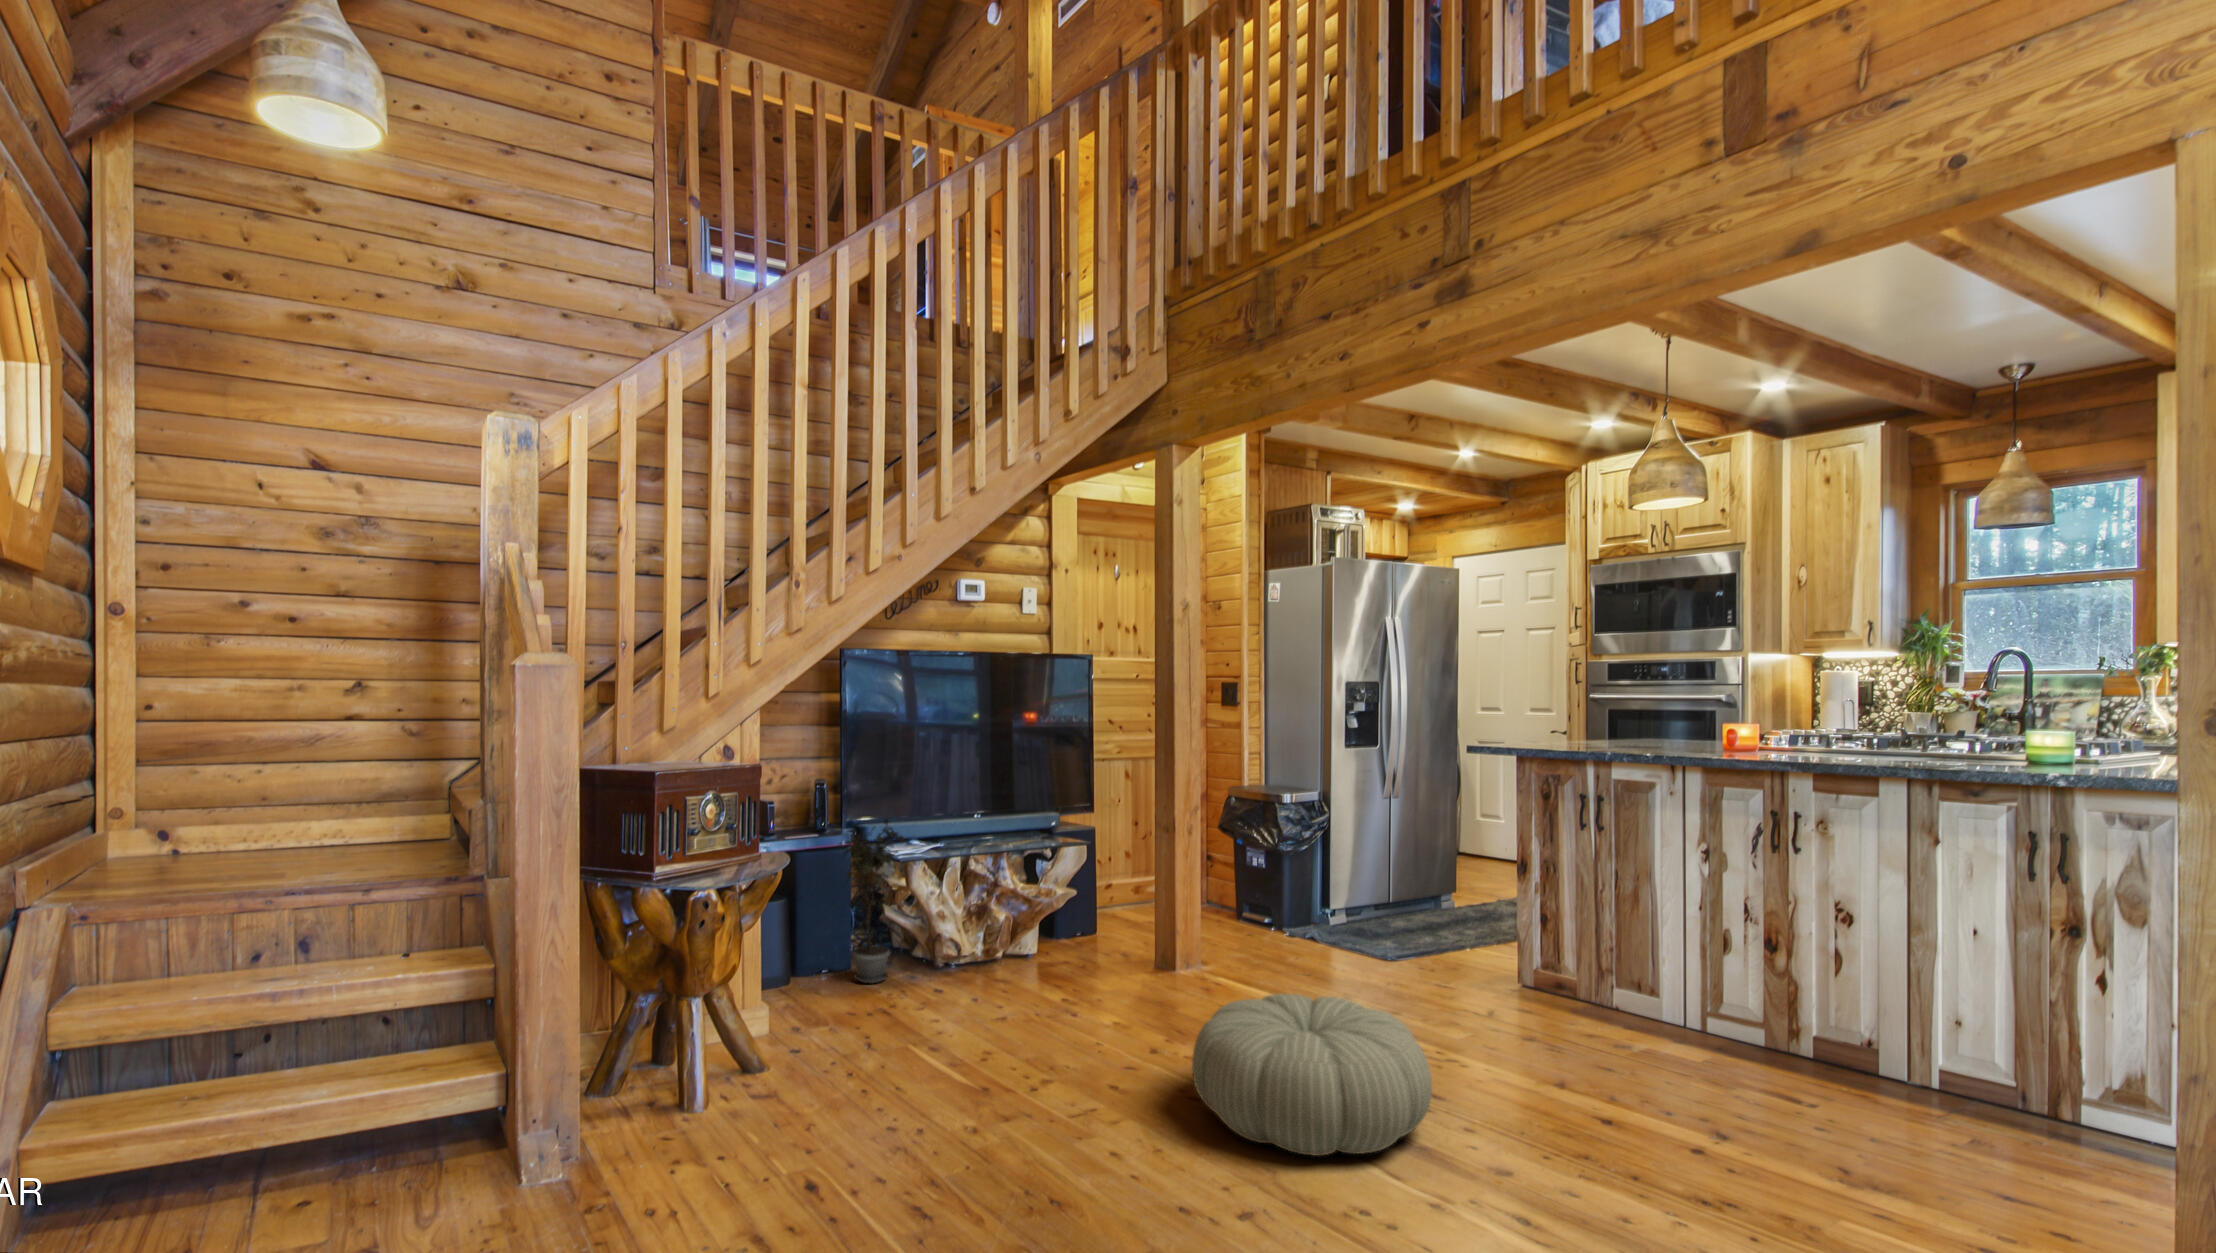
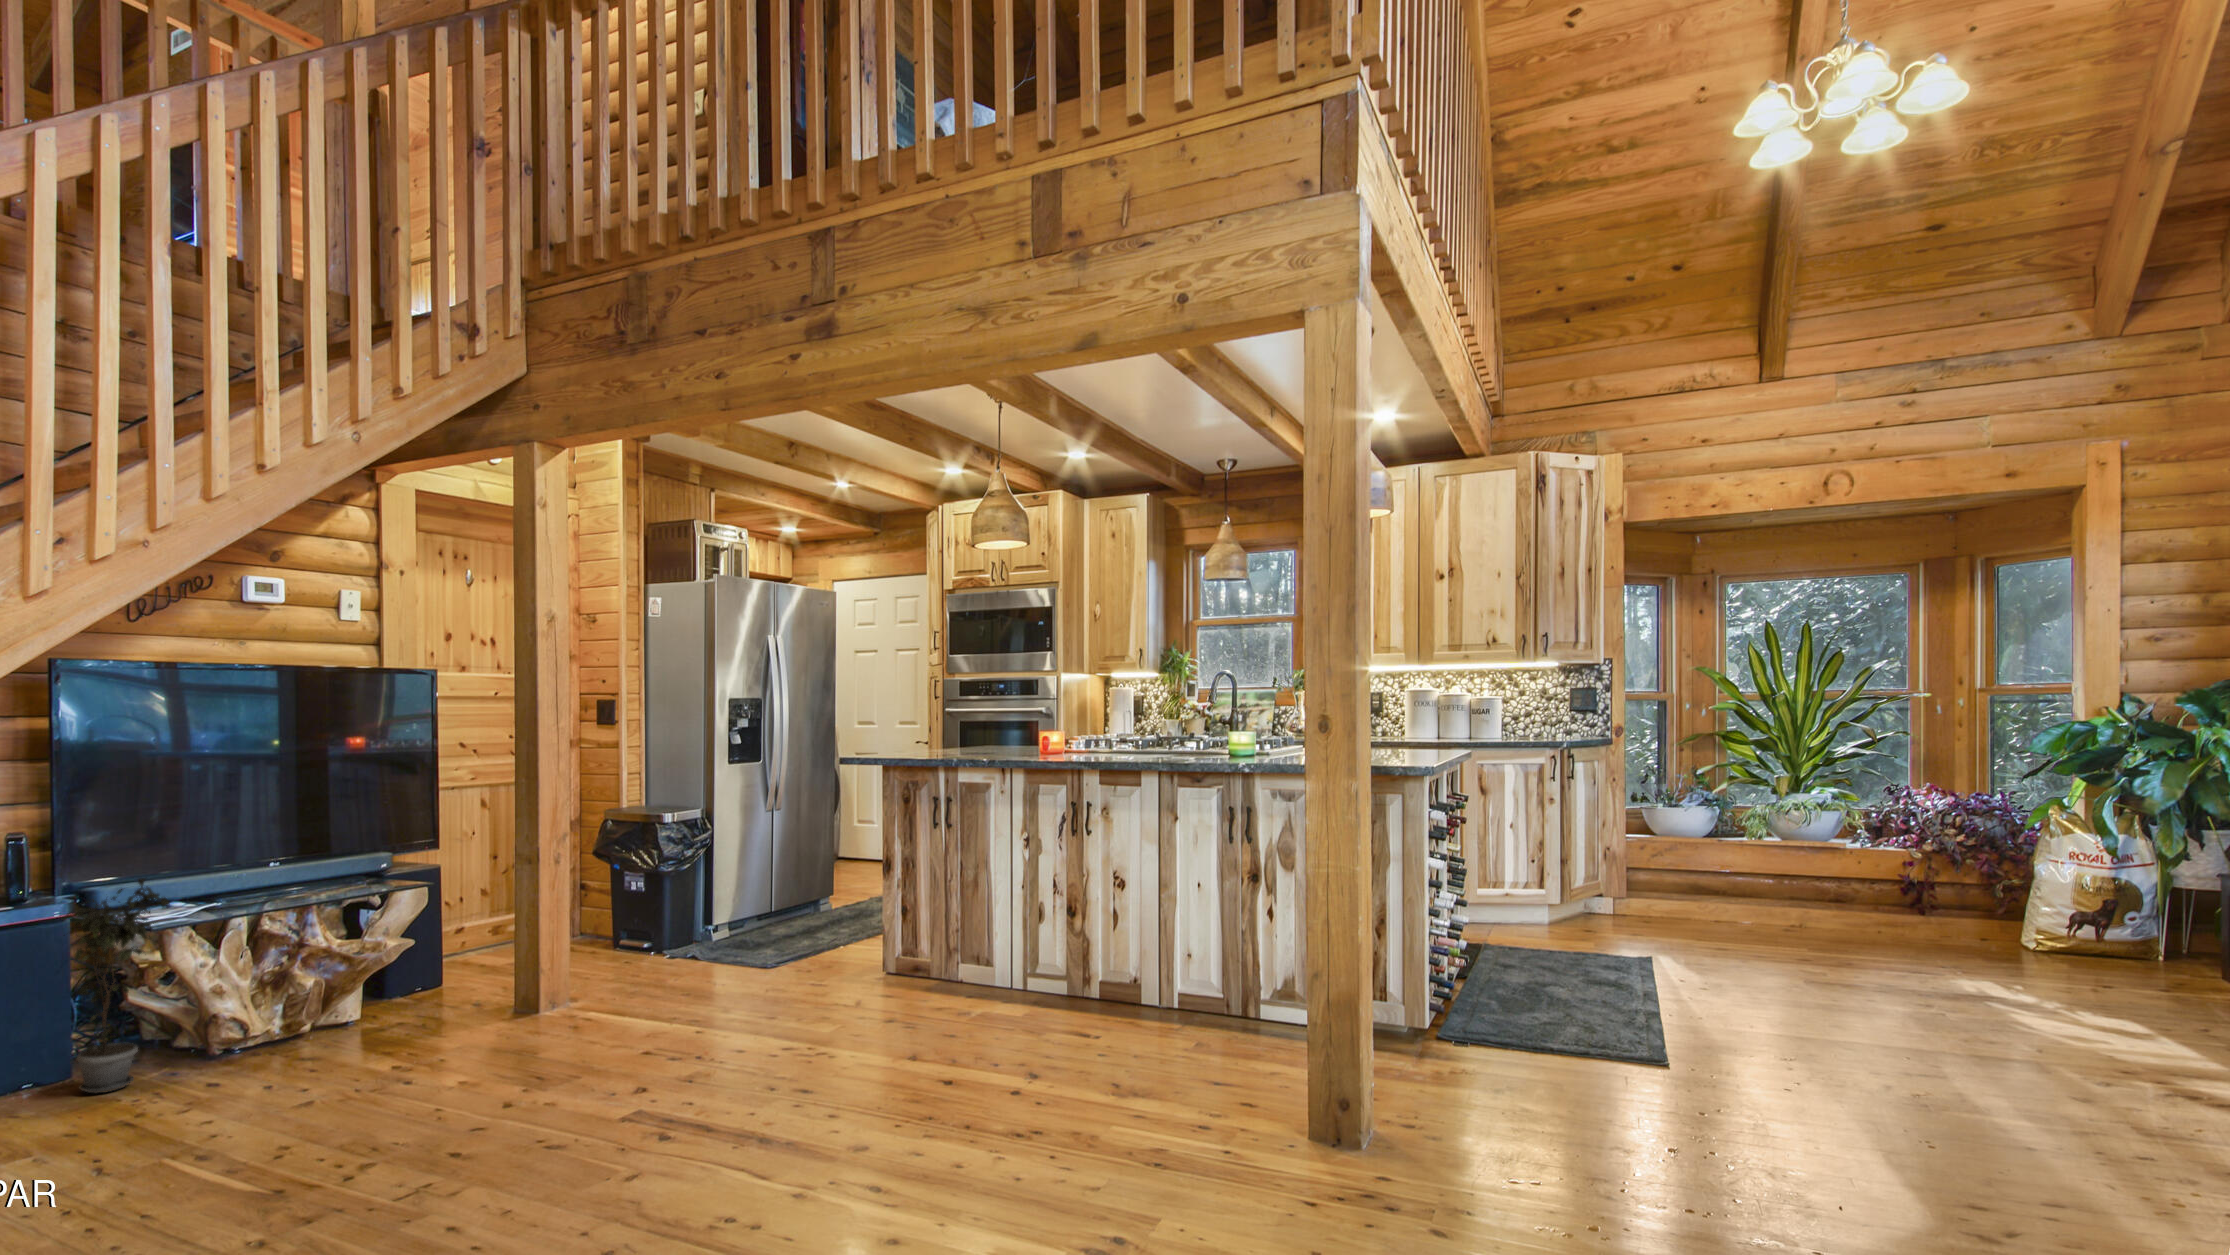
pouf: present [1192,994,1432,1156] -> none [558,1007,800,1163]

